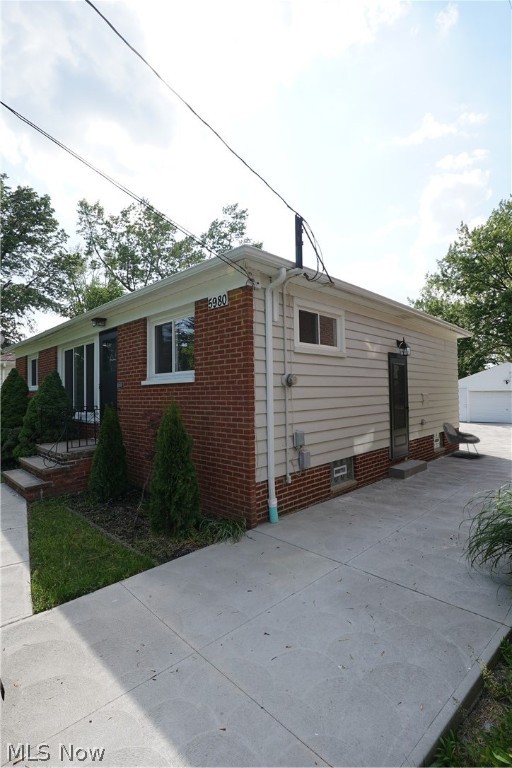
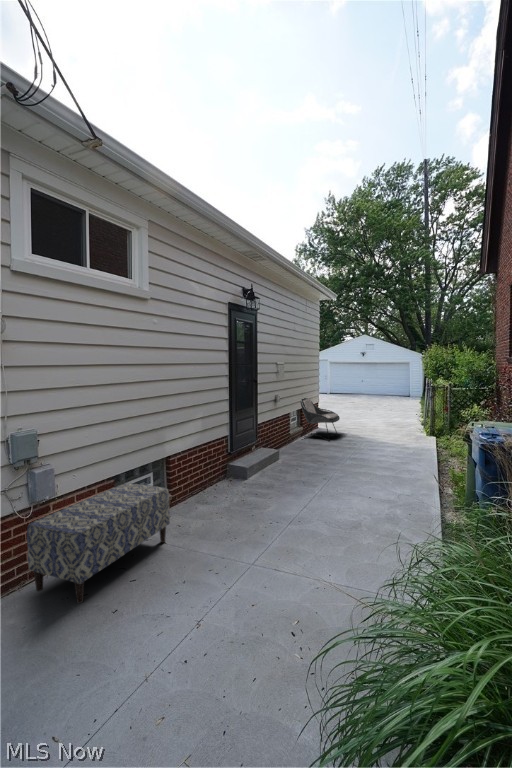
bench: none [301,468,365,520] -> present [27,483,170,603]

